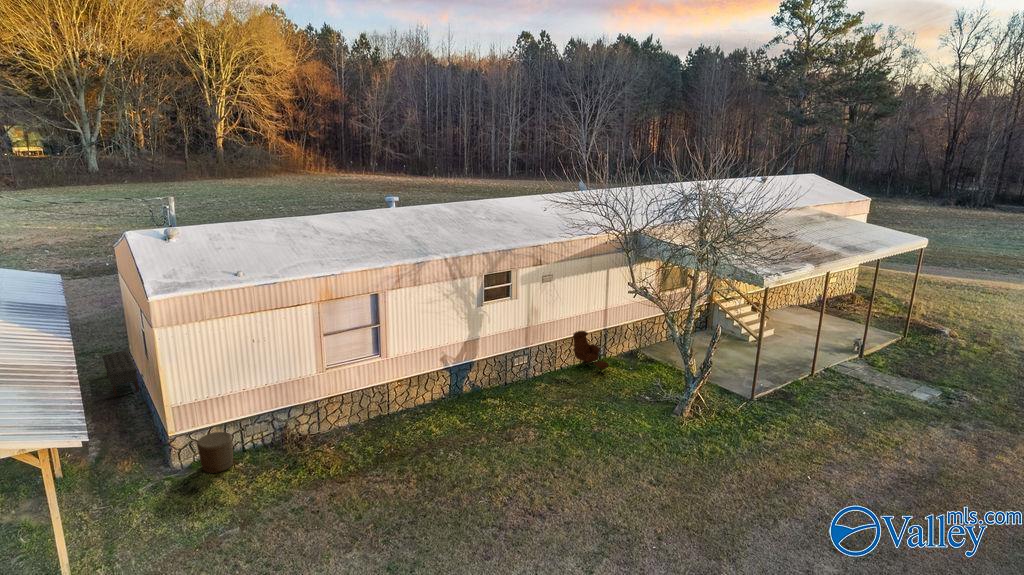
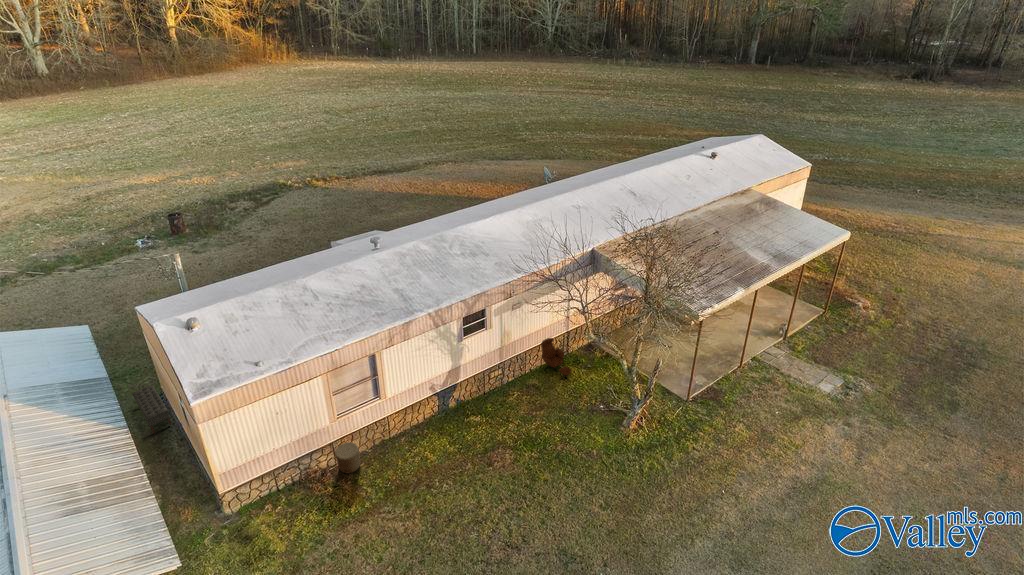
woven basket: present [197,432,233,473] -> present [335,442,360,474]

